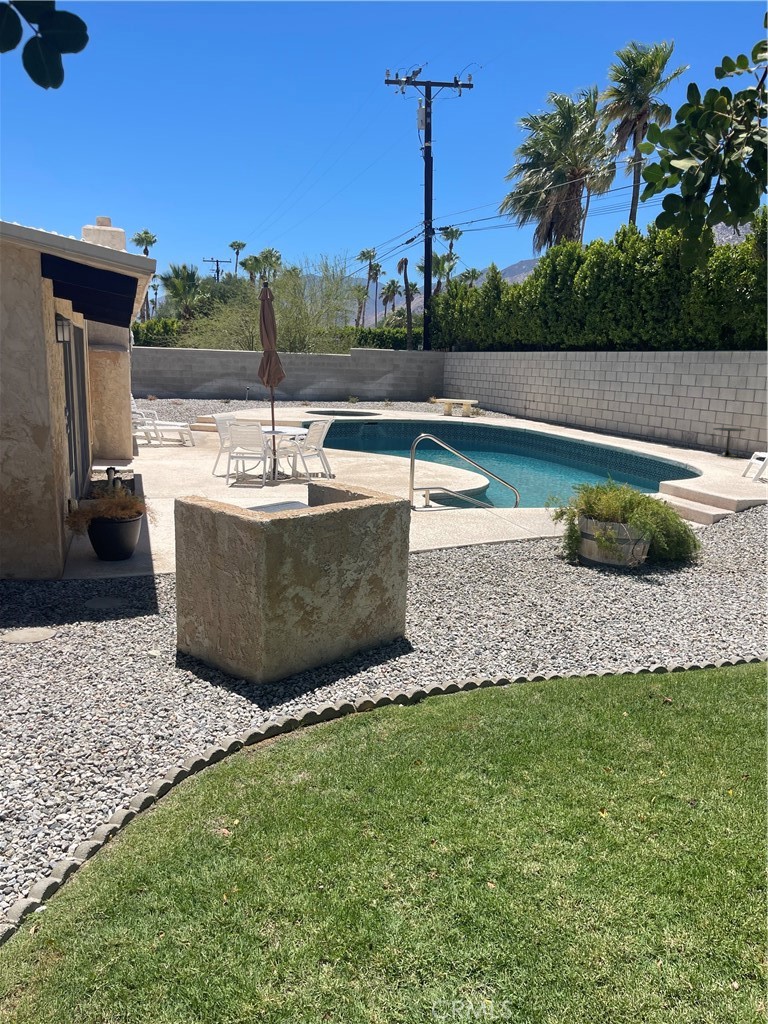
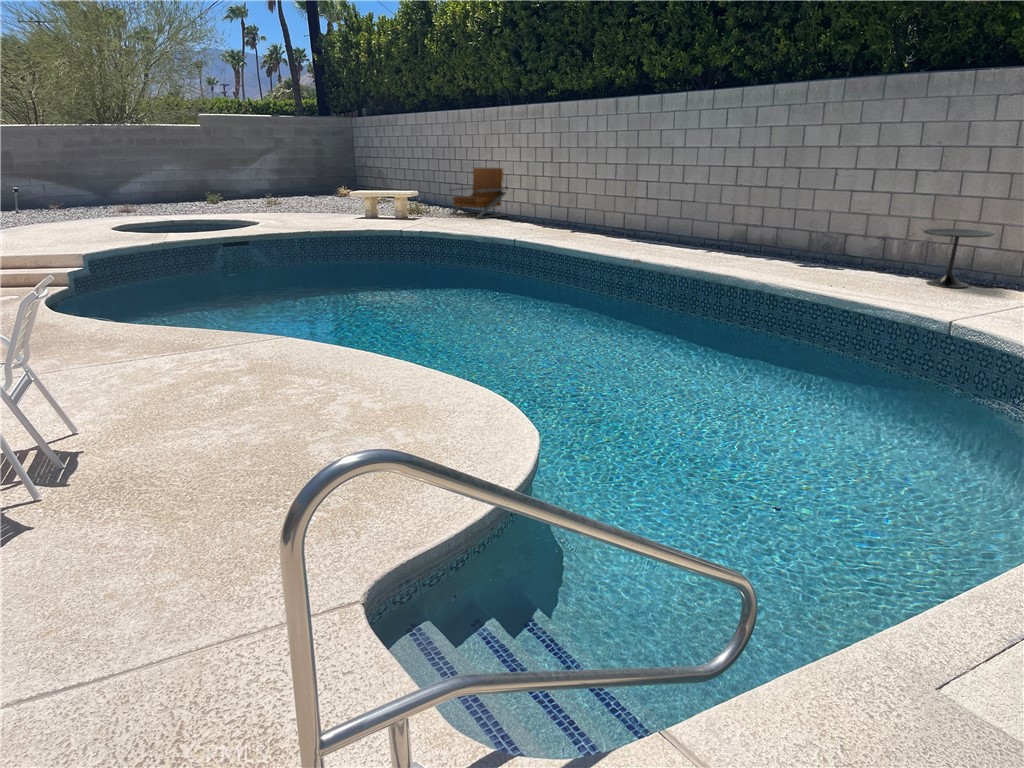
lounge chair: none [496,388,536,419] -> present [450,168,508,218]

